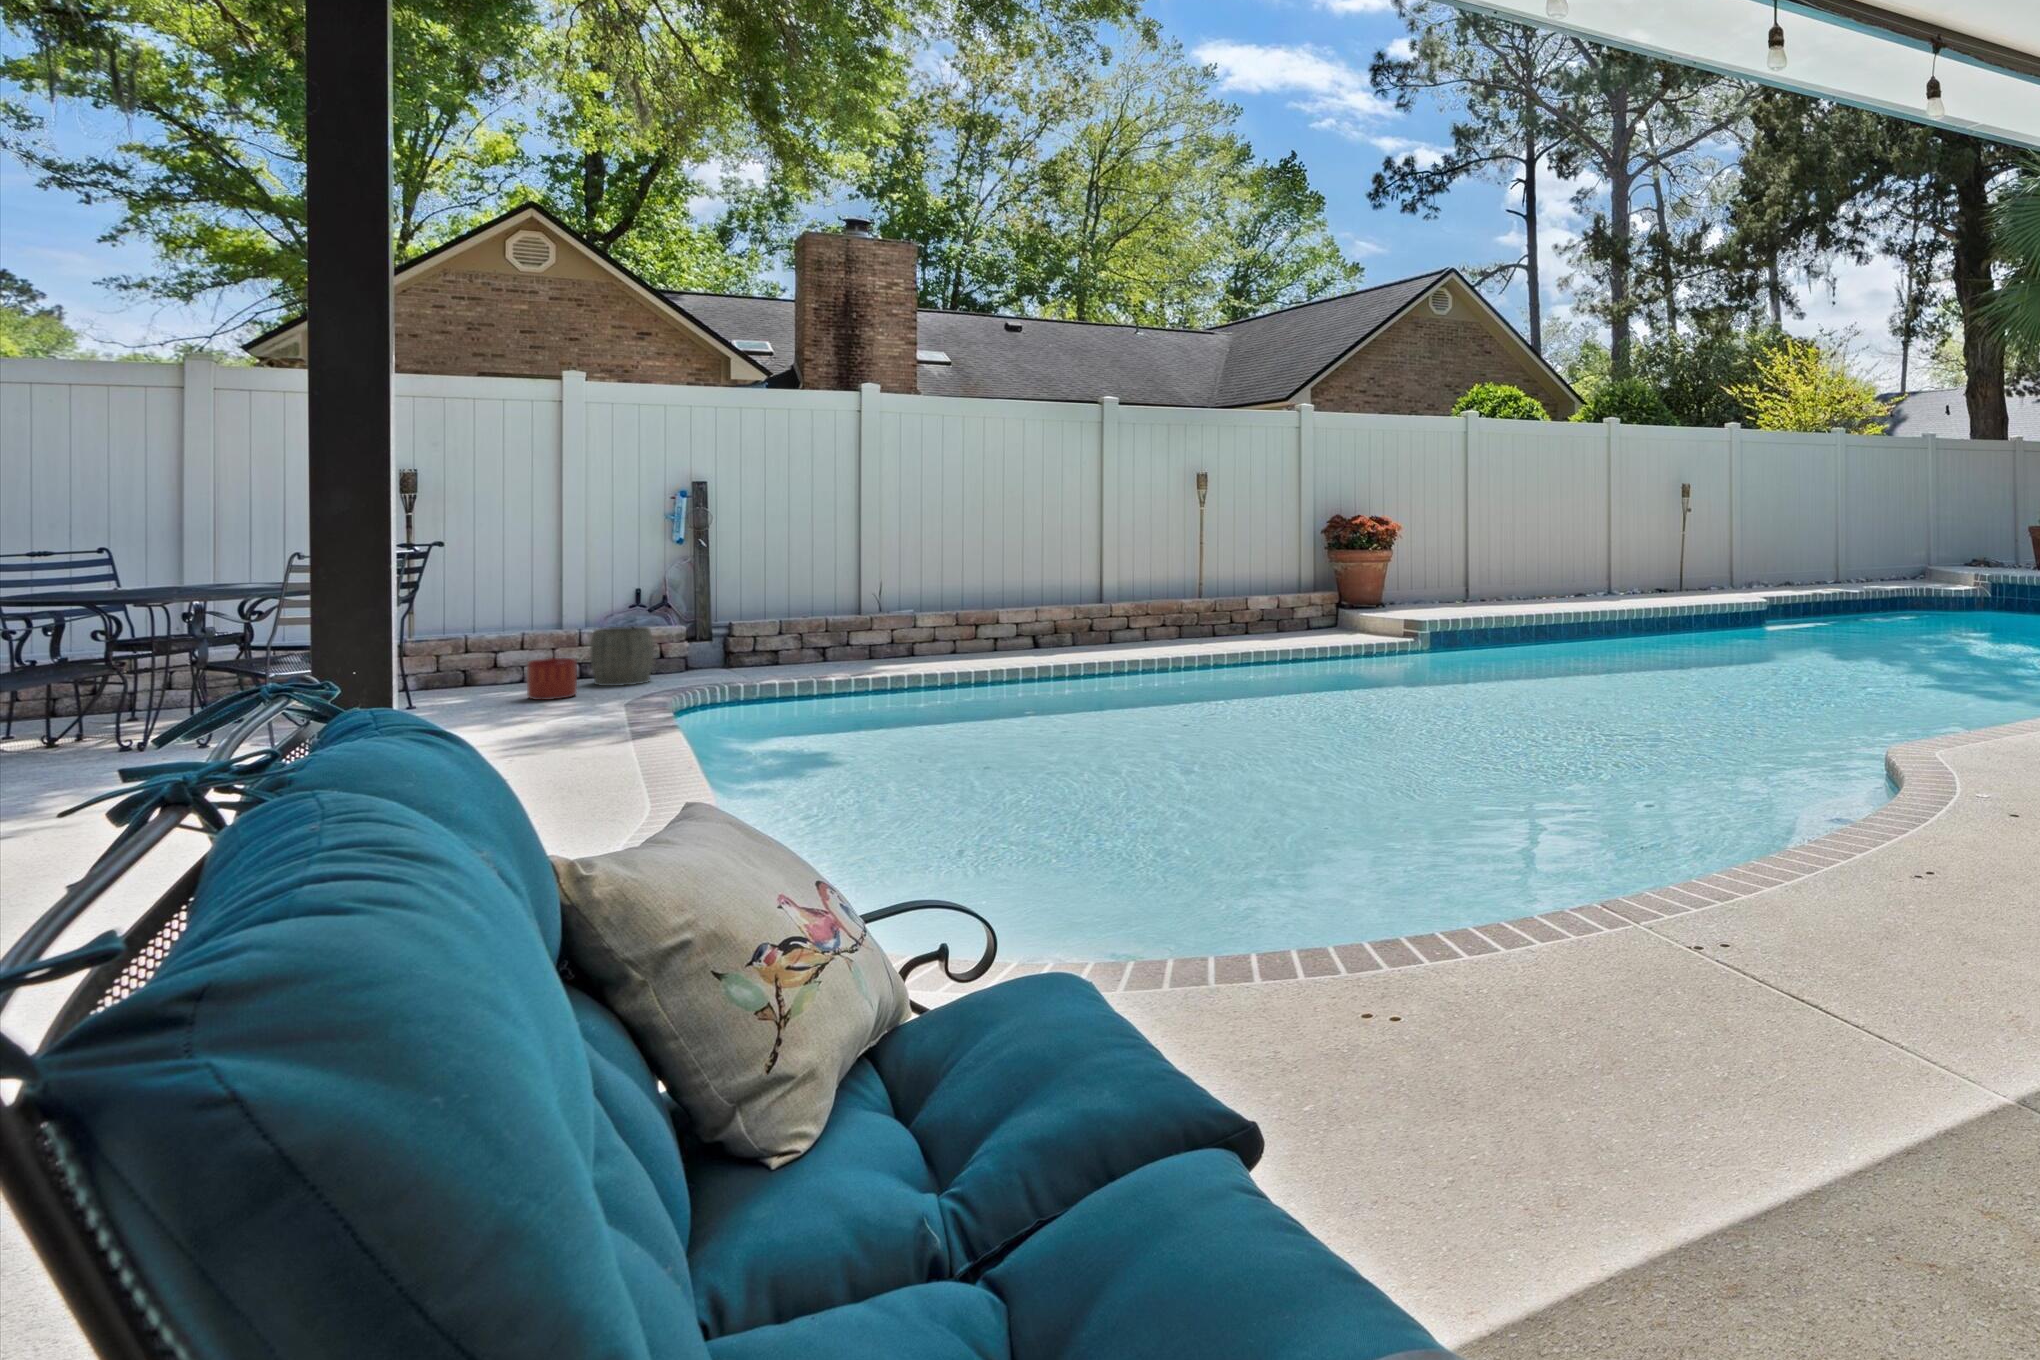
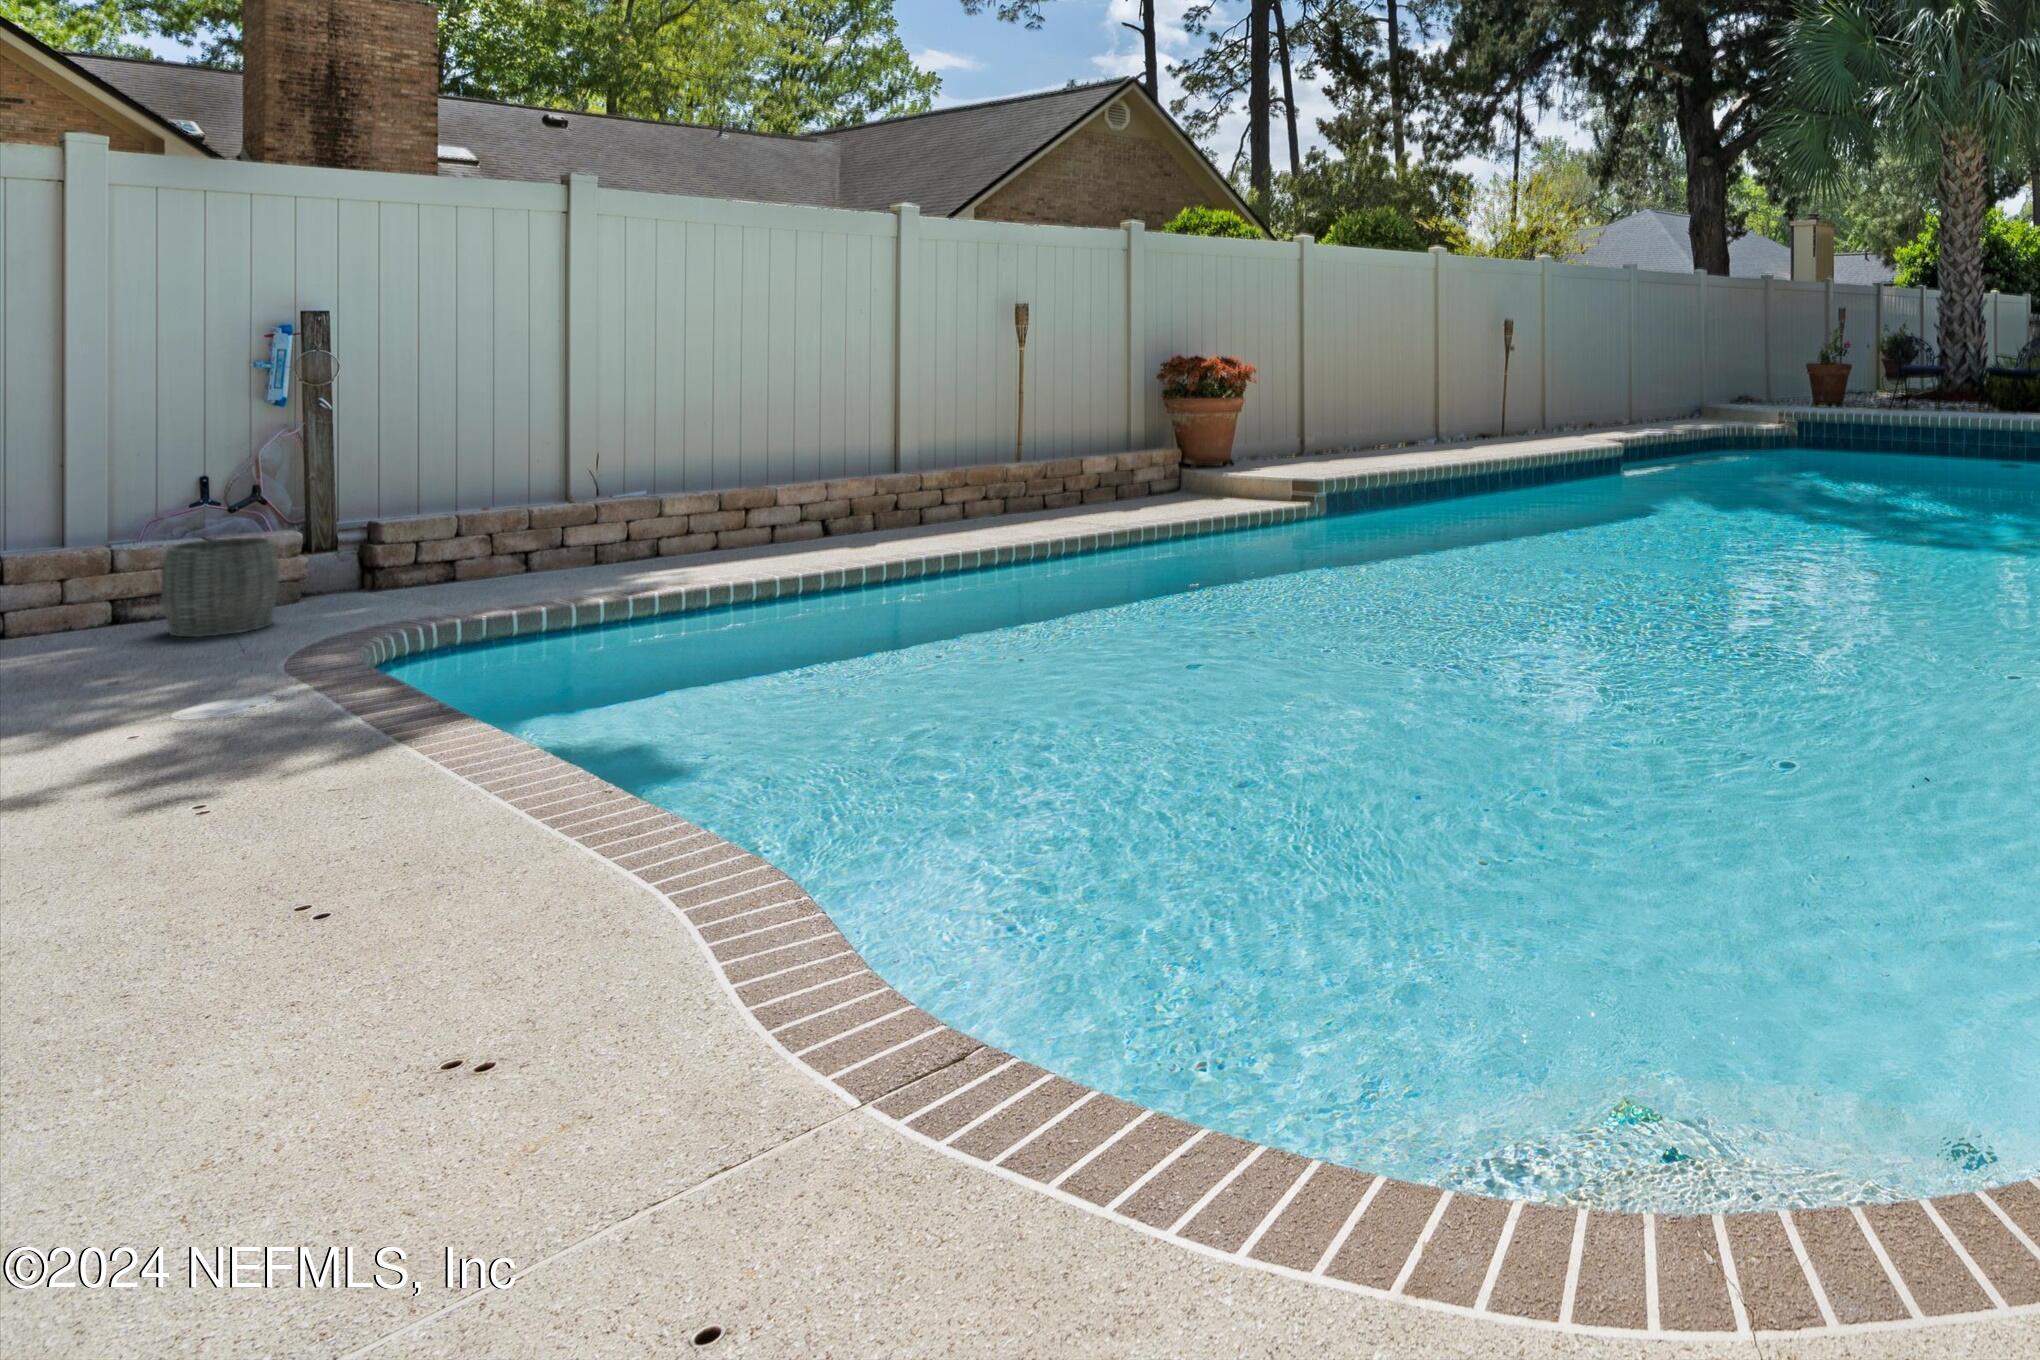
planter: present [527,658,577,700] -> none [61,599,160,673]

